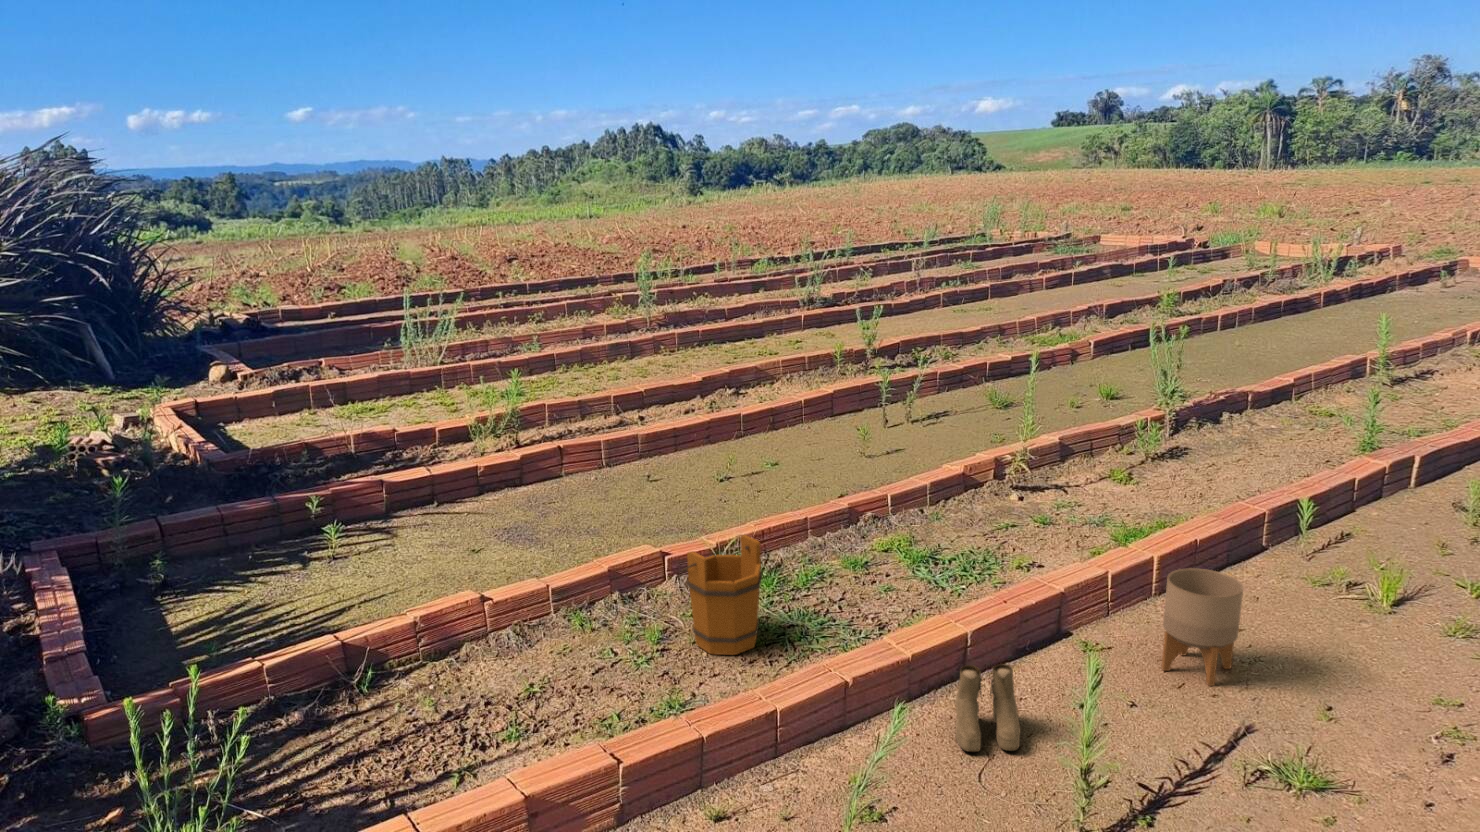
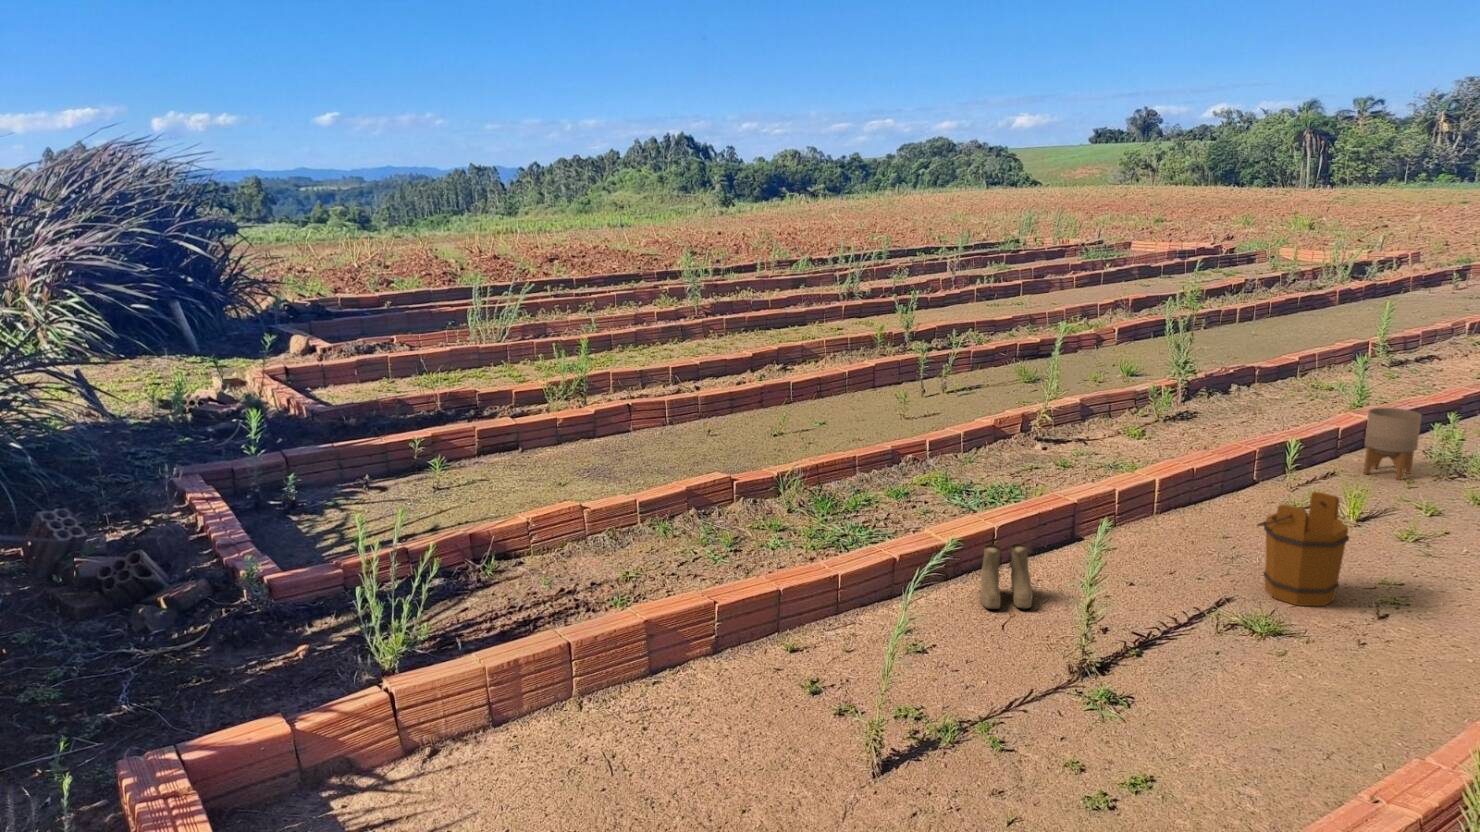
bucket: present [682,535,762,655] -> present [1257,492,1349,606]
planter: present [1161,568,1243,686] -> present [1364,408,1421,480]

